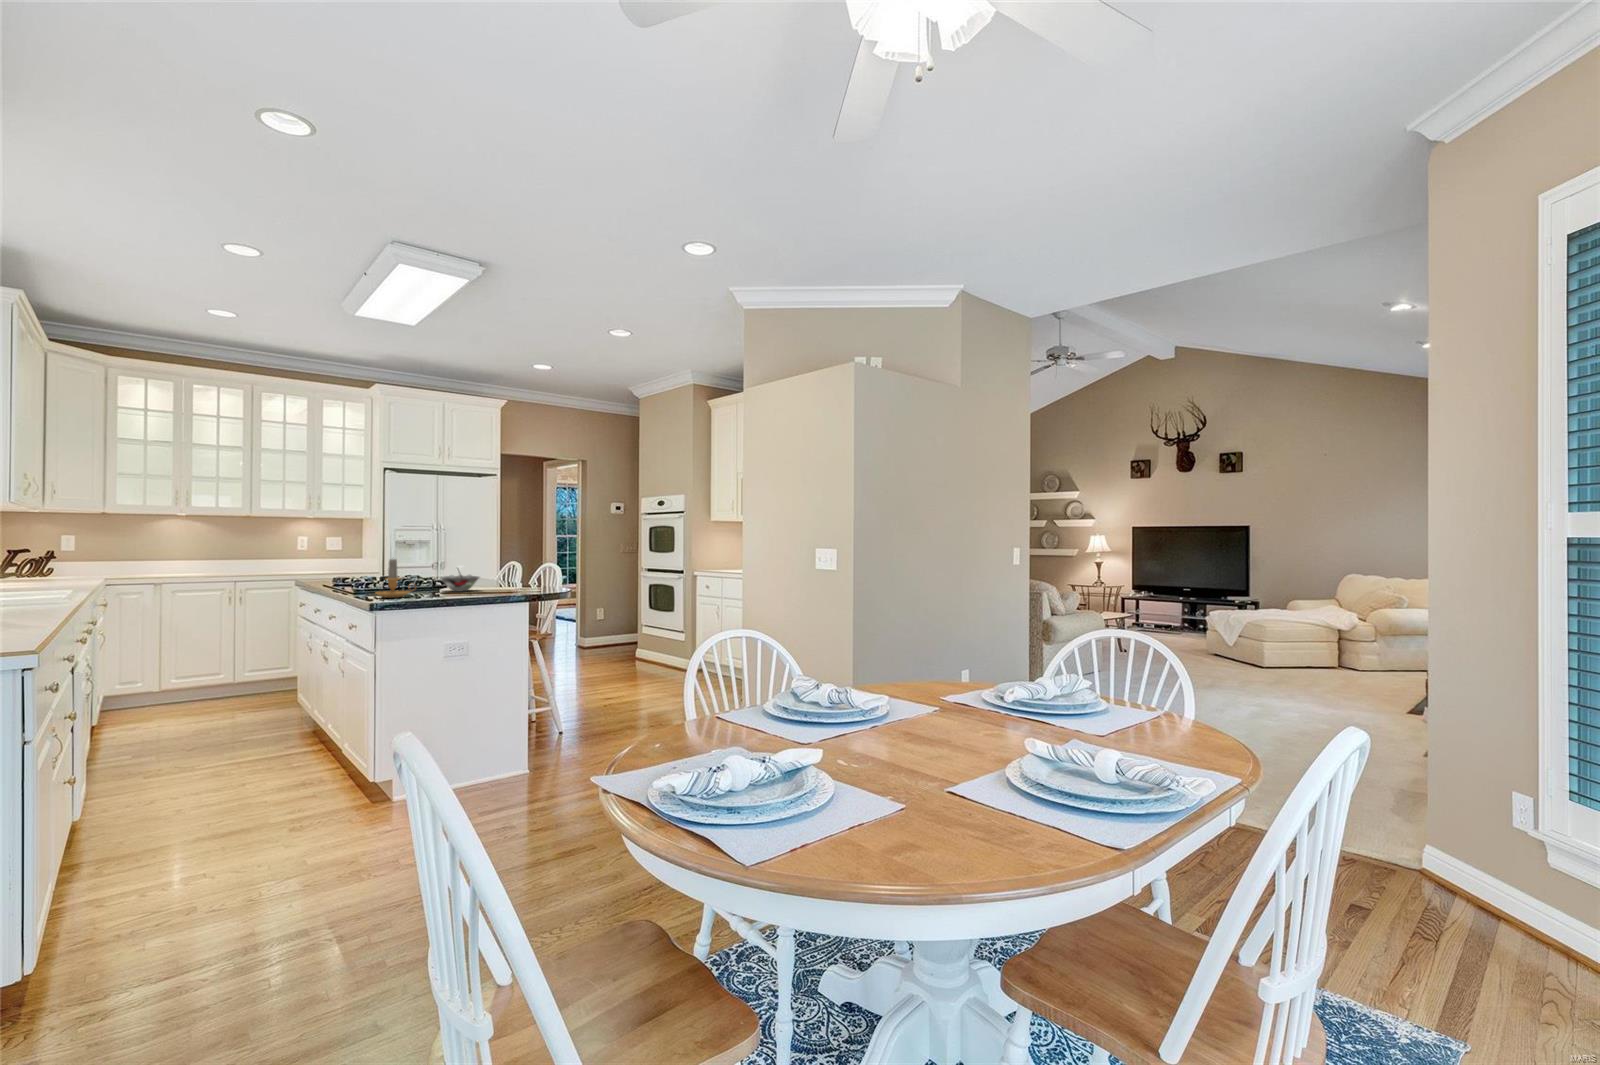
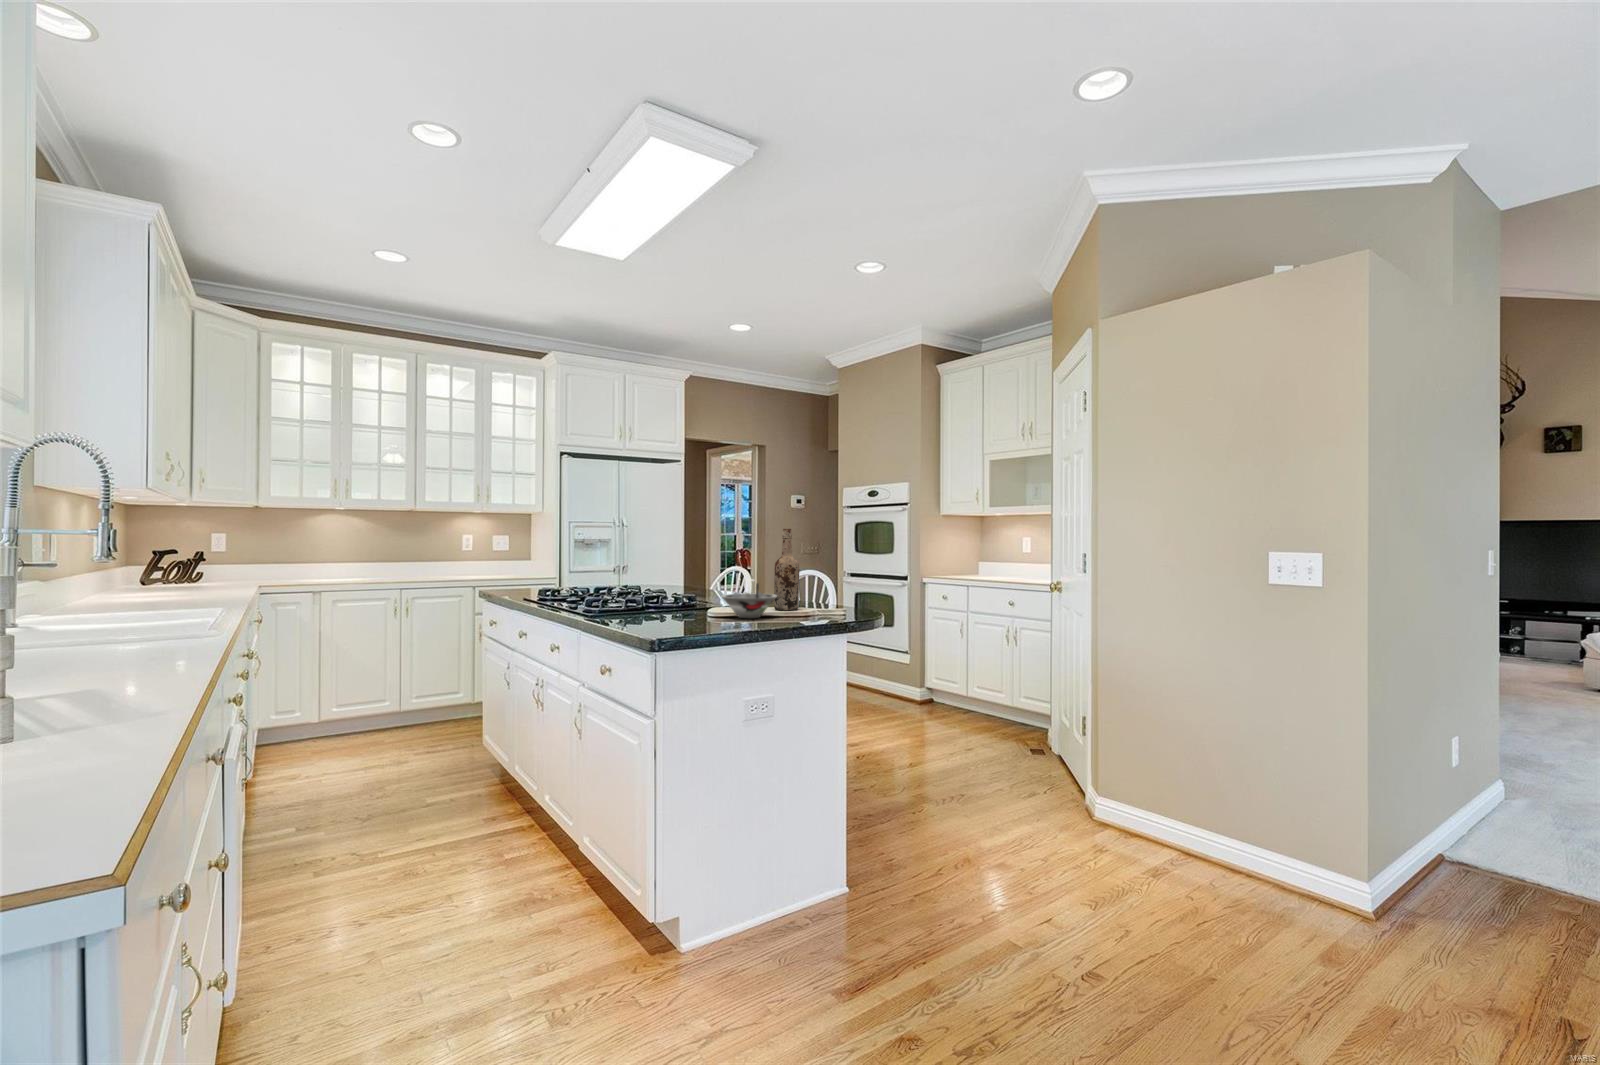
wine bottle: none [492,532,511,588] -> present [774,529,799,610]
candle: present [376,559,410,598] -> none [662,569,715,634]

